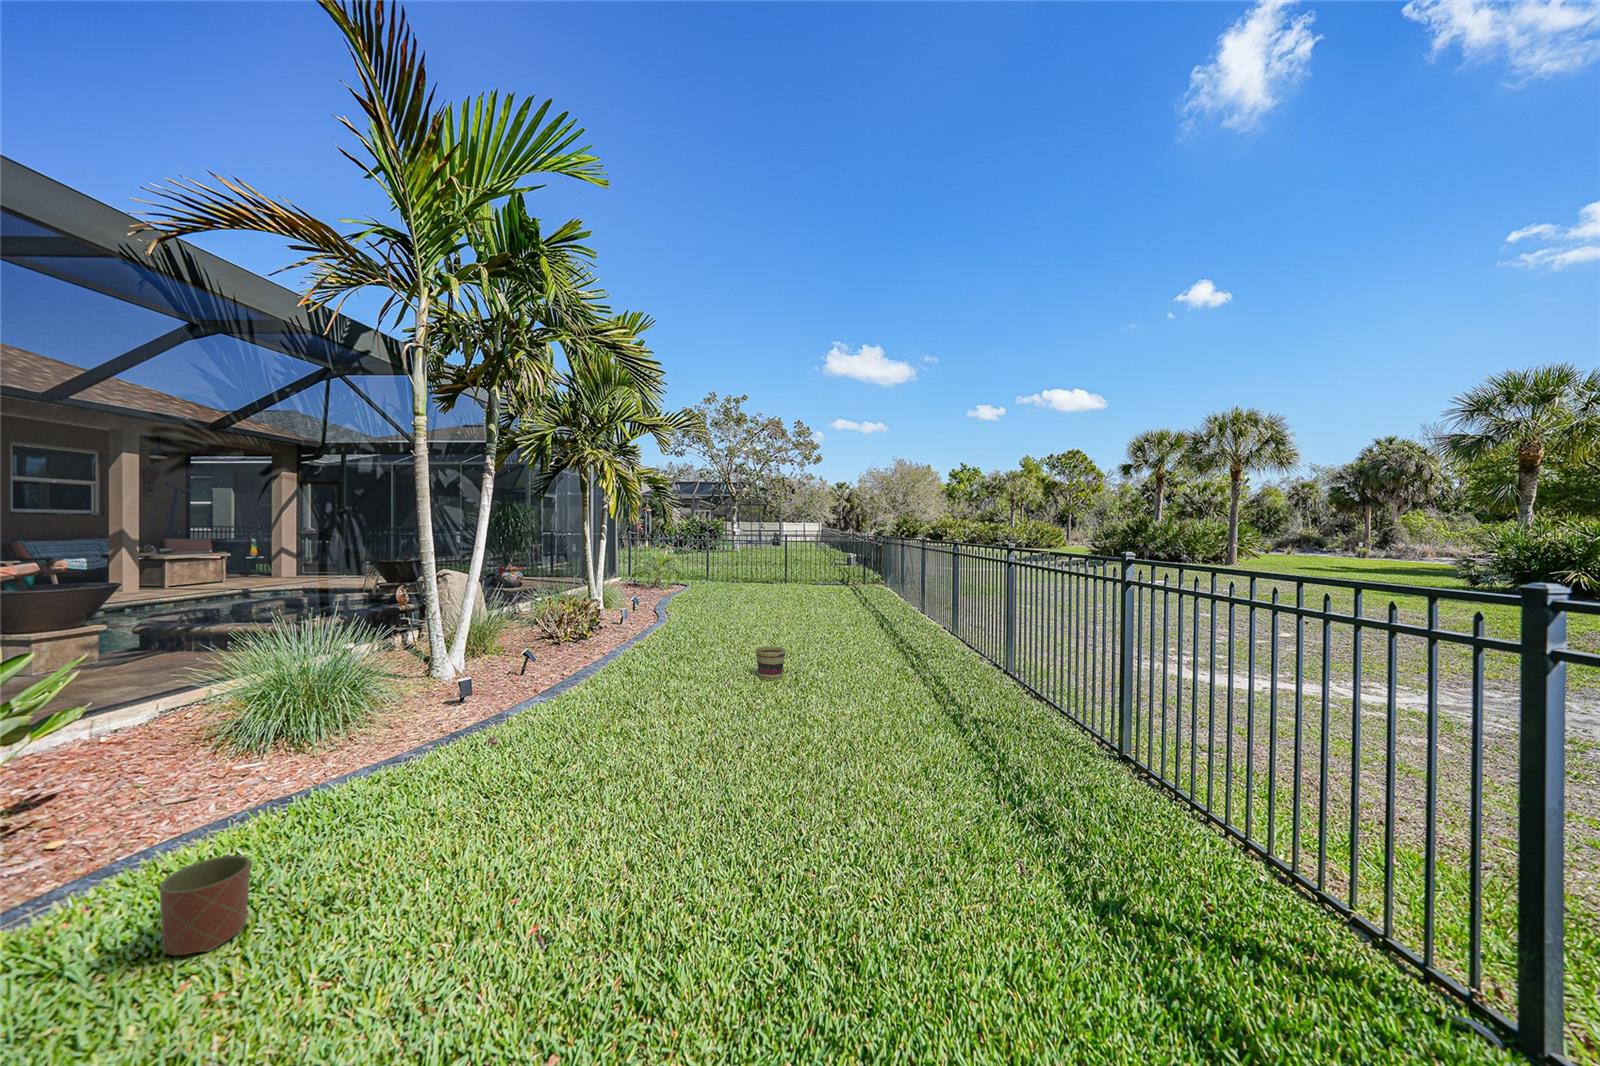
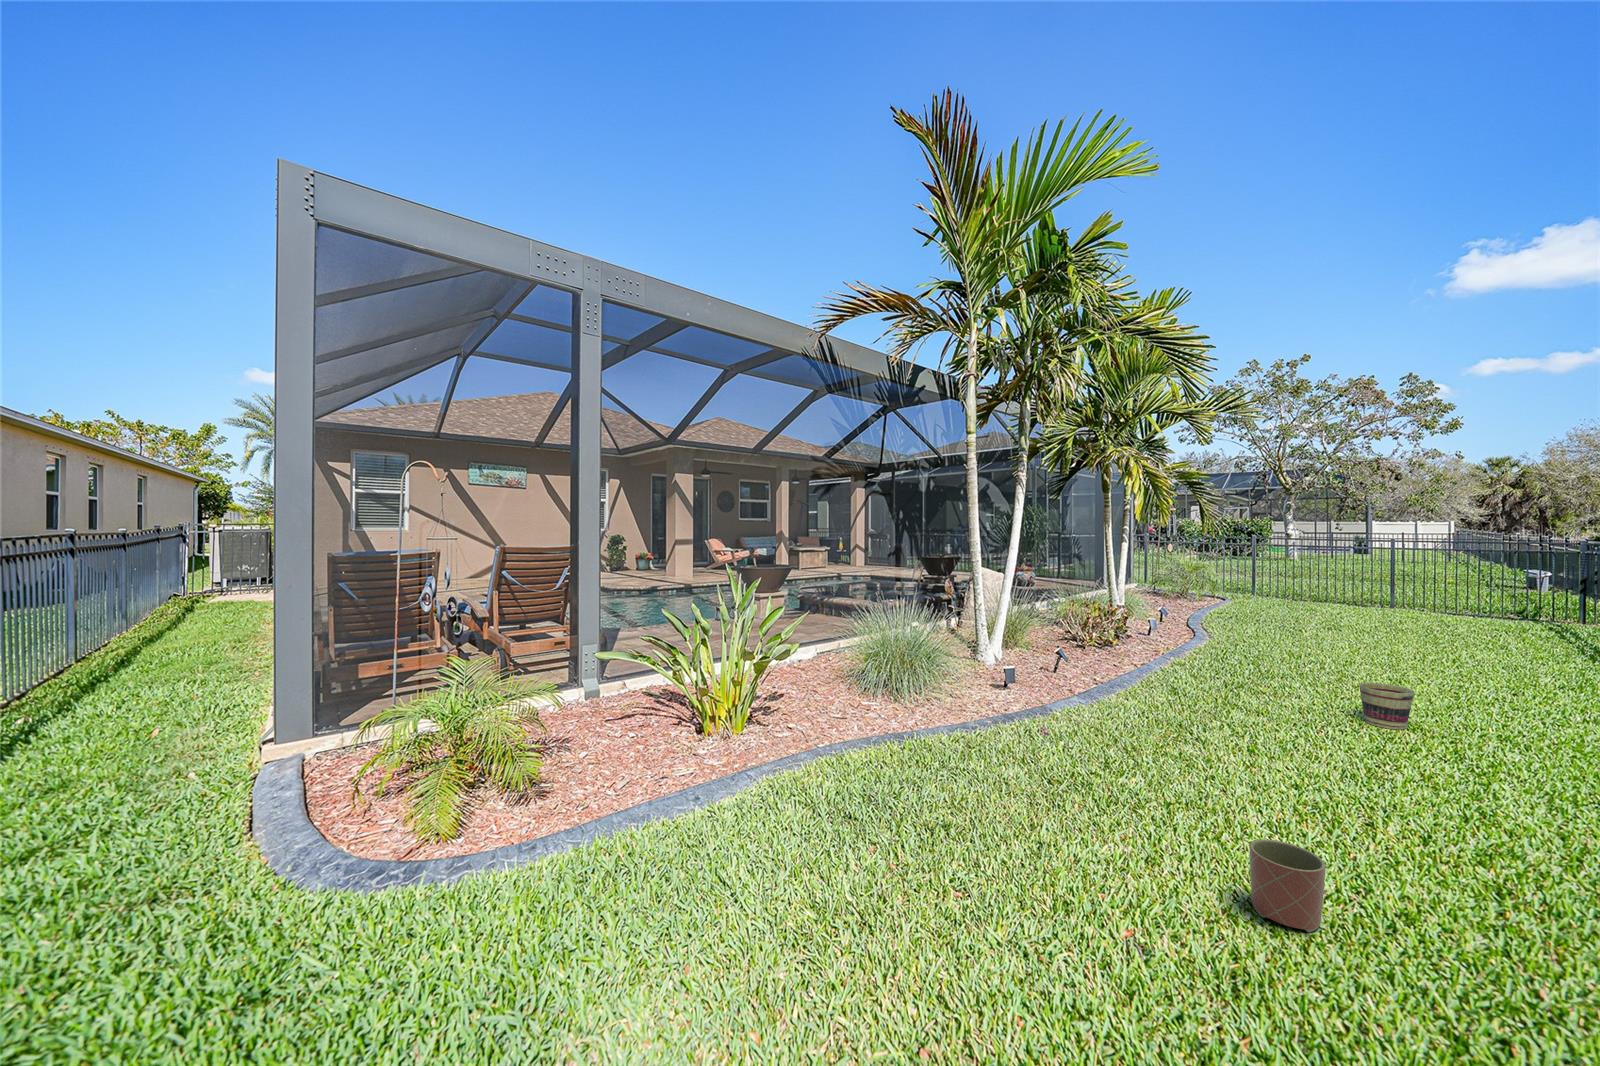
planter: present [160,855,250,955] -> present [1250,839,1326,932]

